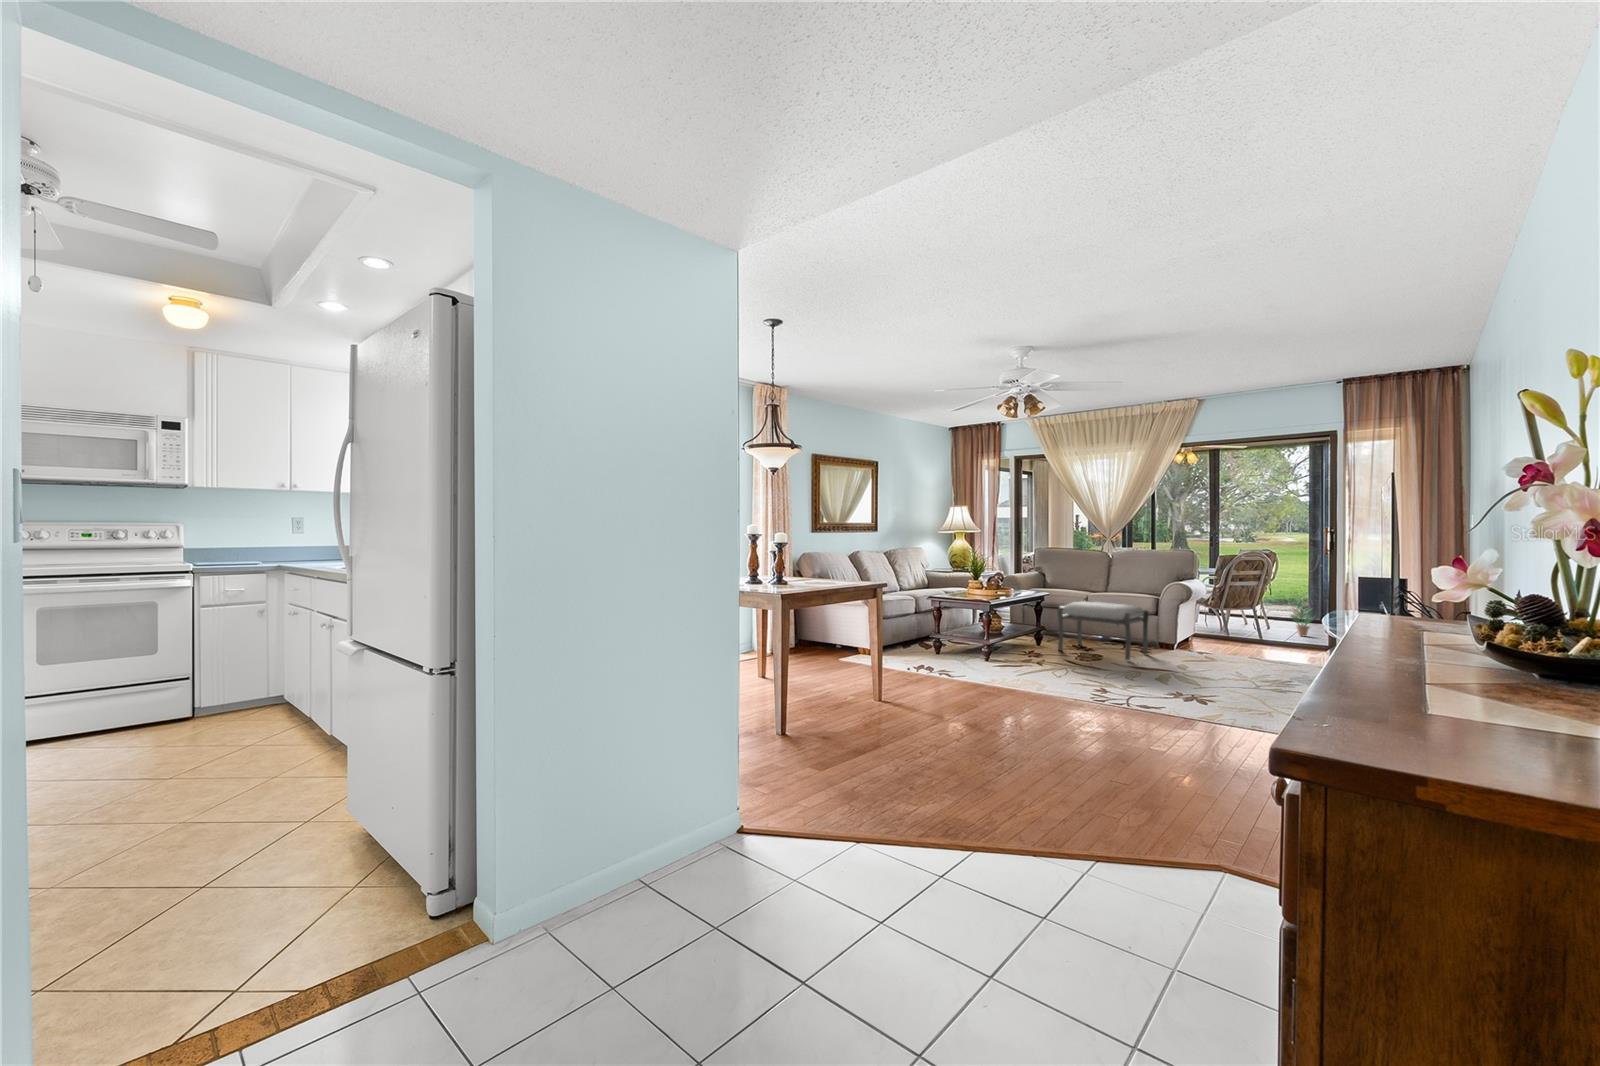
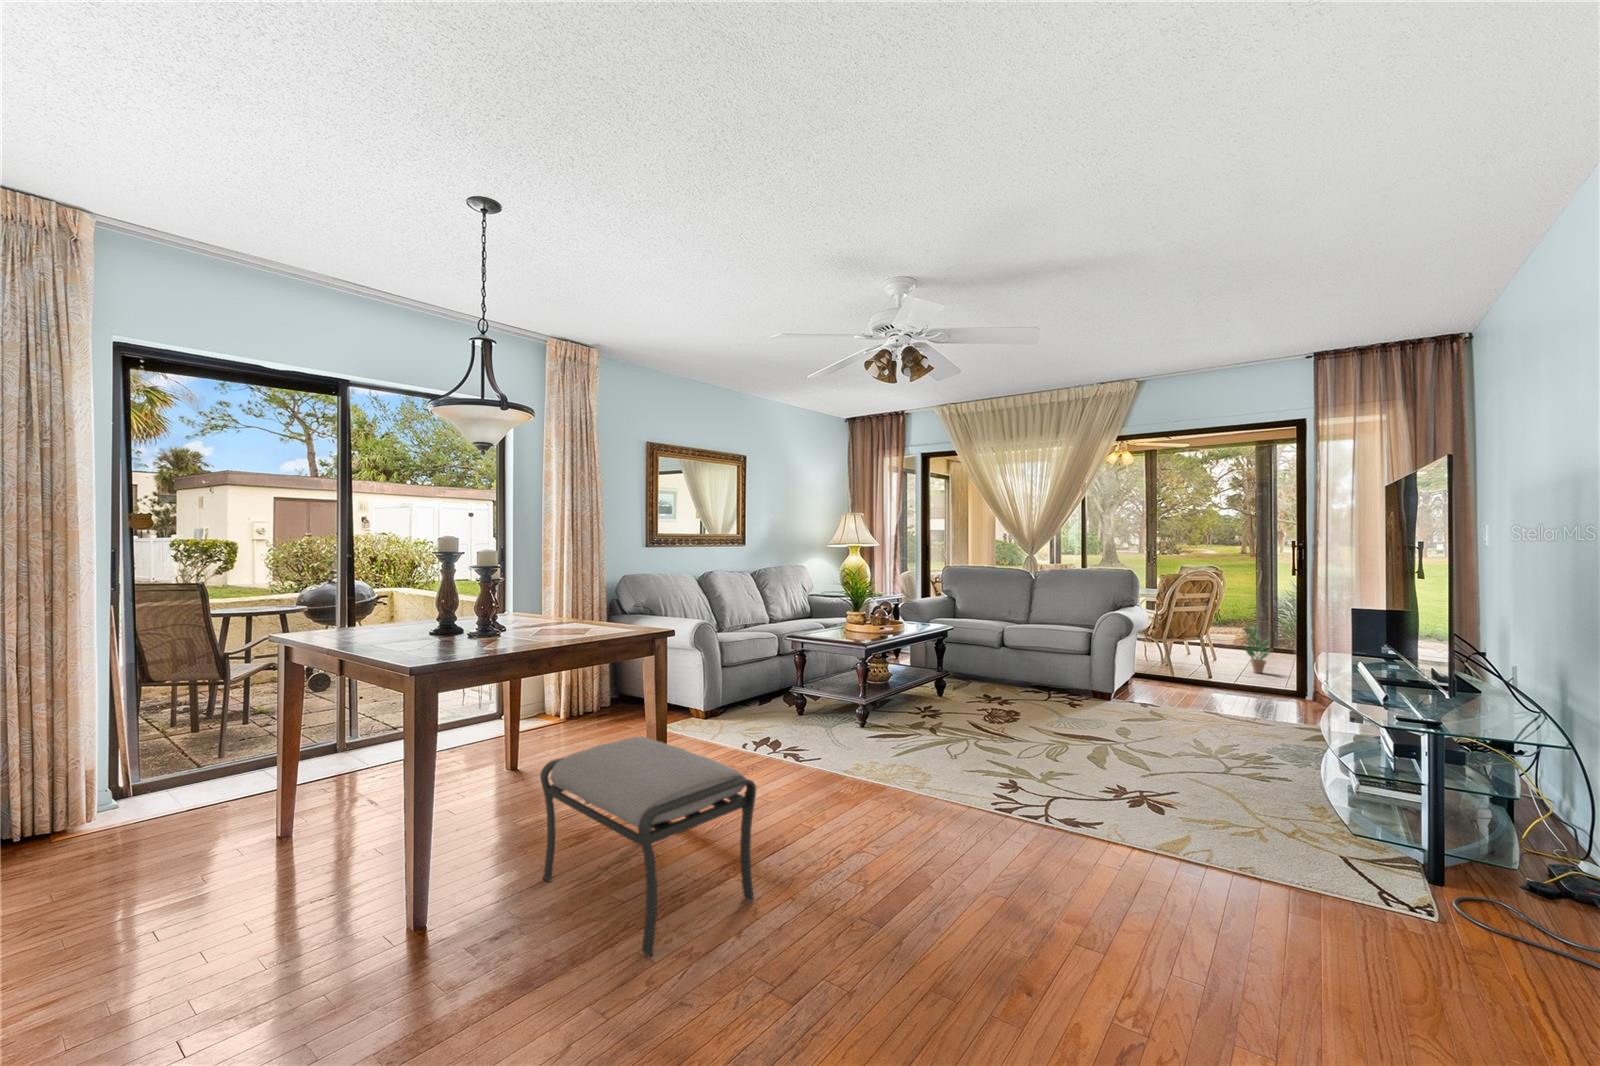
ottoman: present [1058,601,1149,660] -> present [540,737,756,957]

